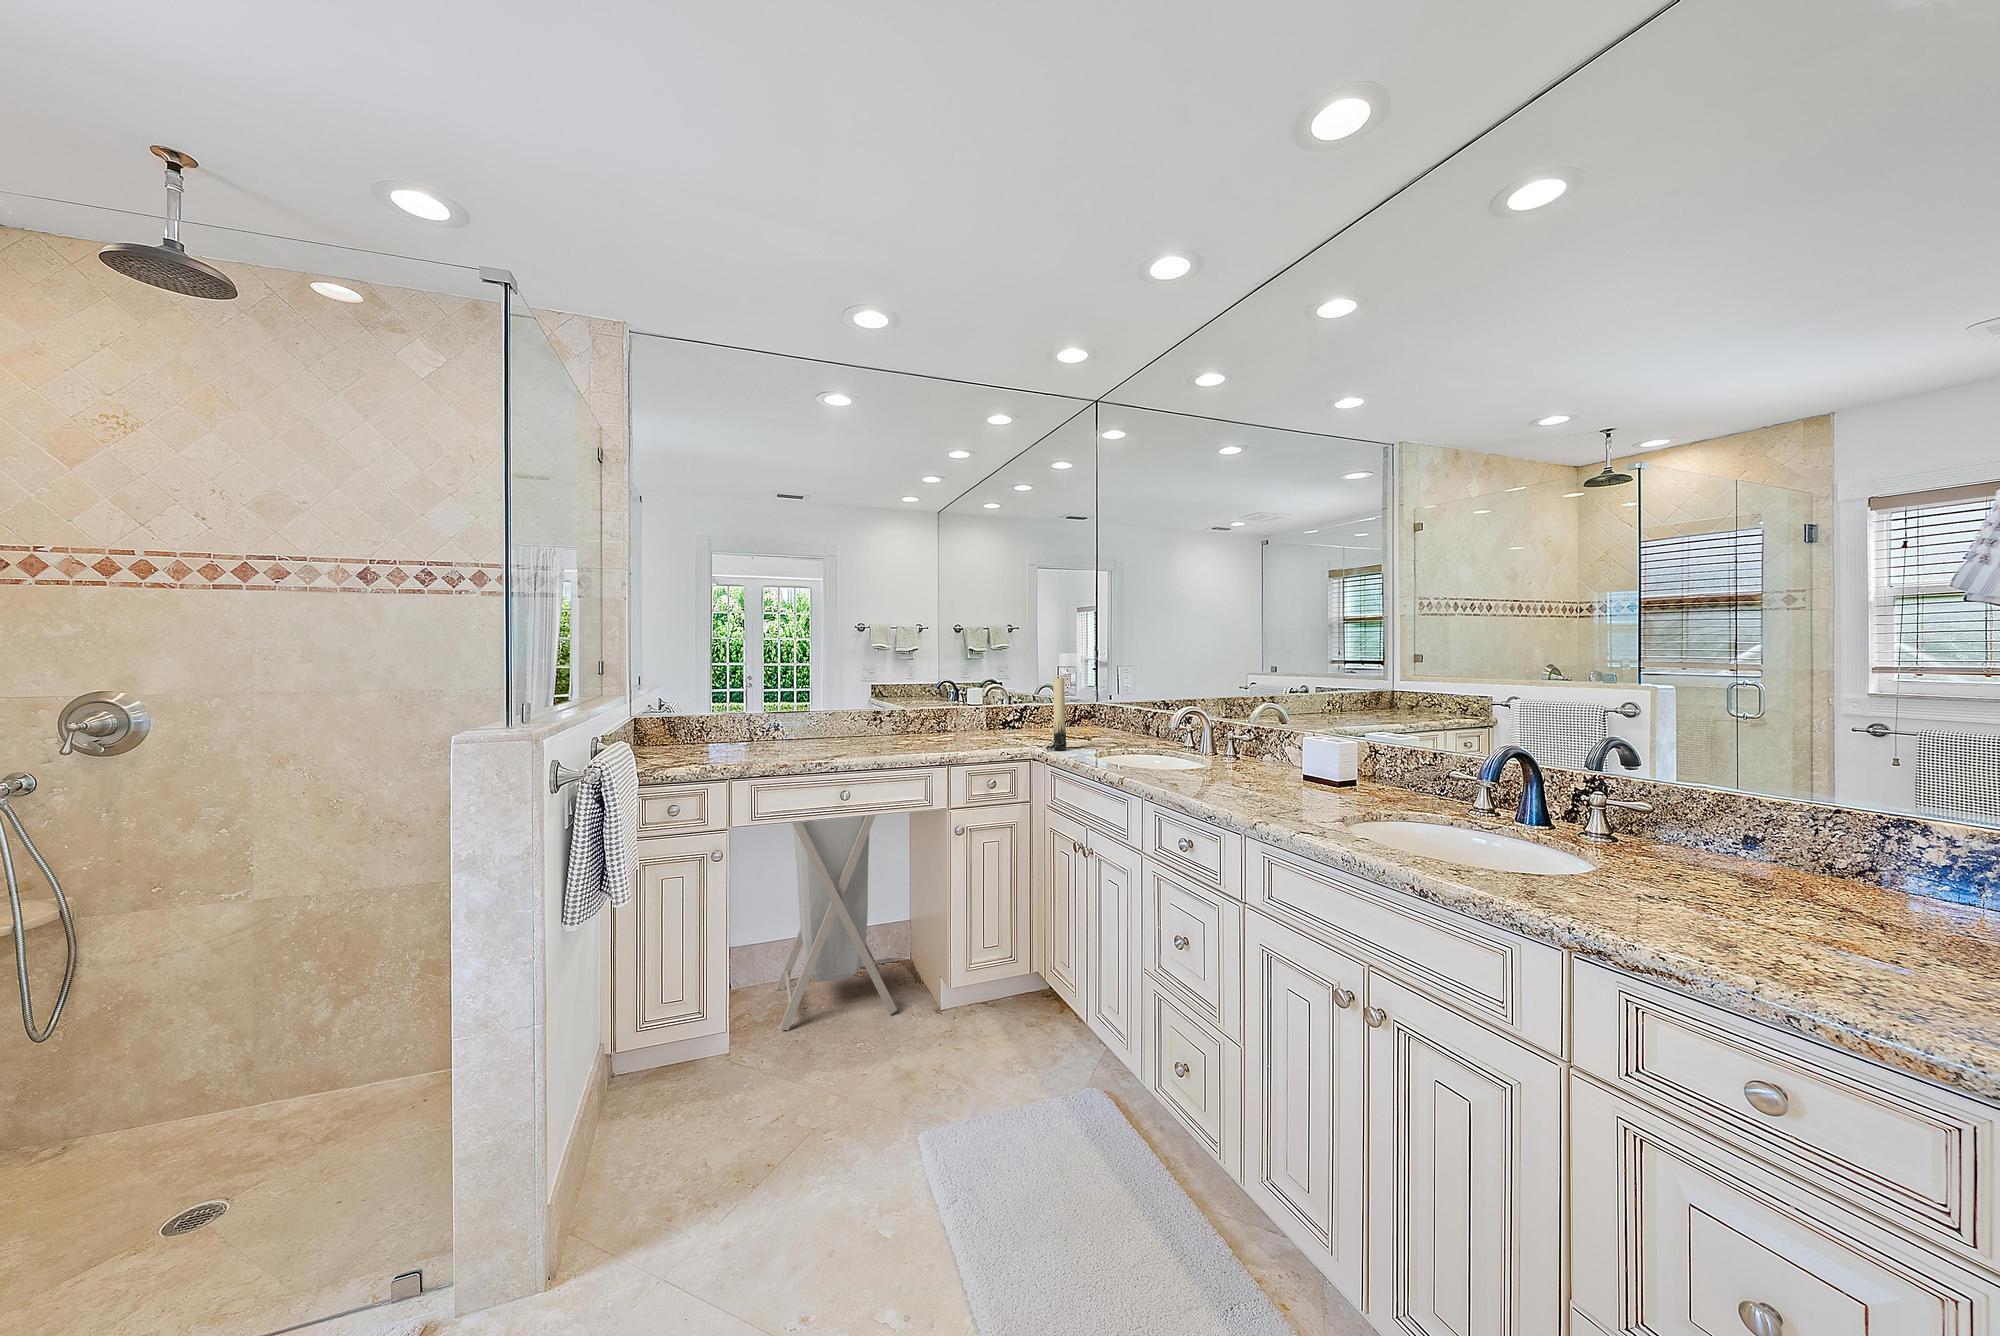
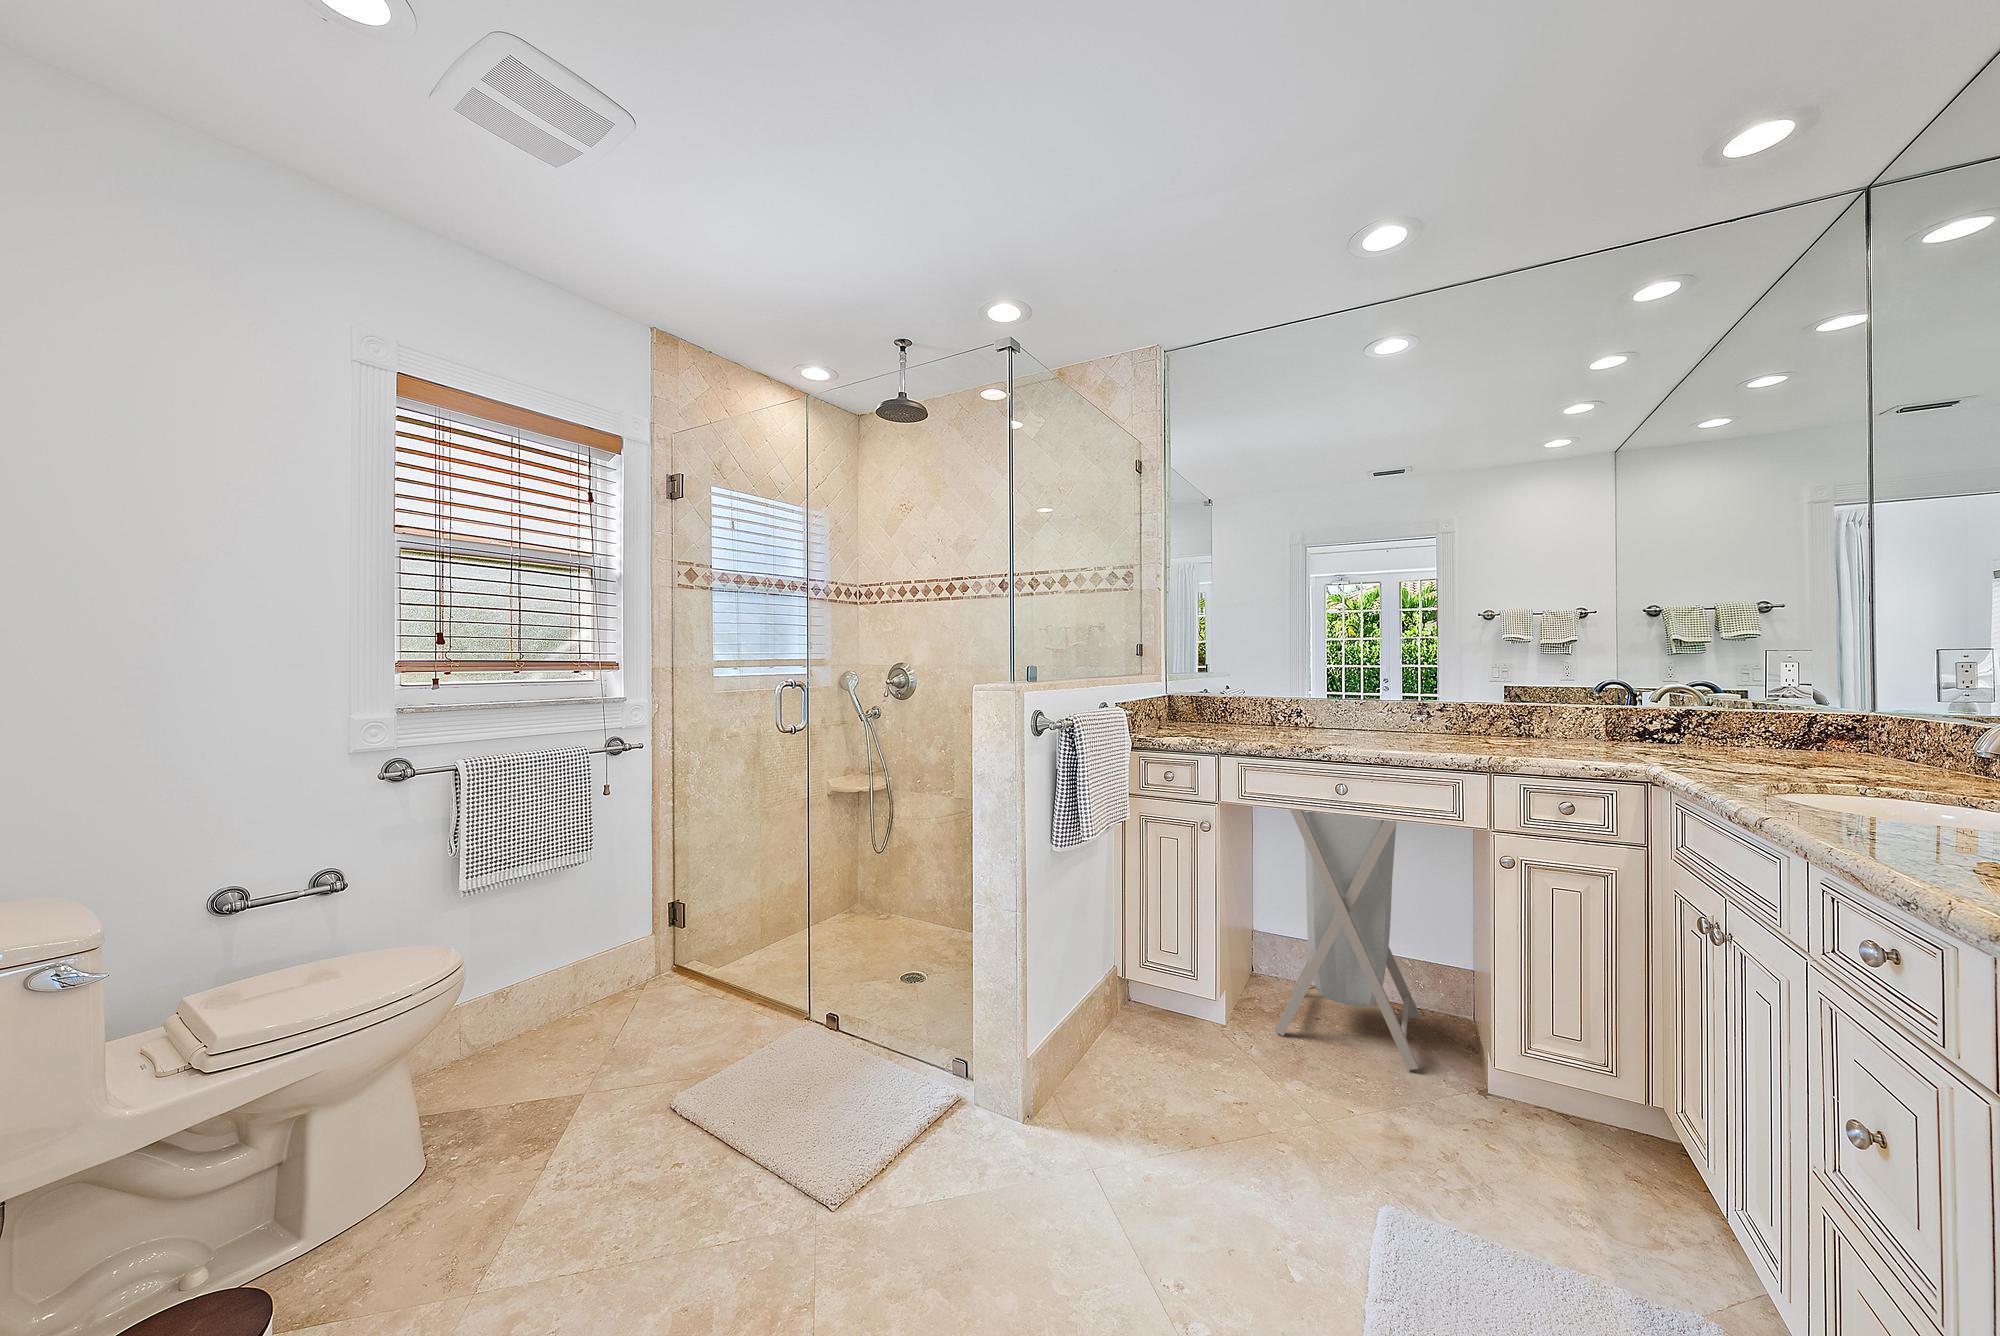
candle: present [1046,675,1066,750] -> none [1678,655,1720,773]

